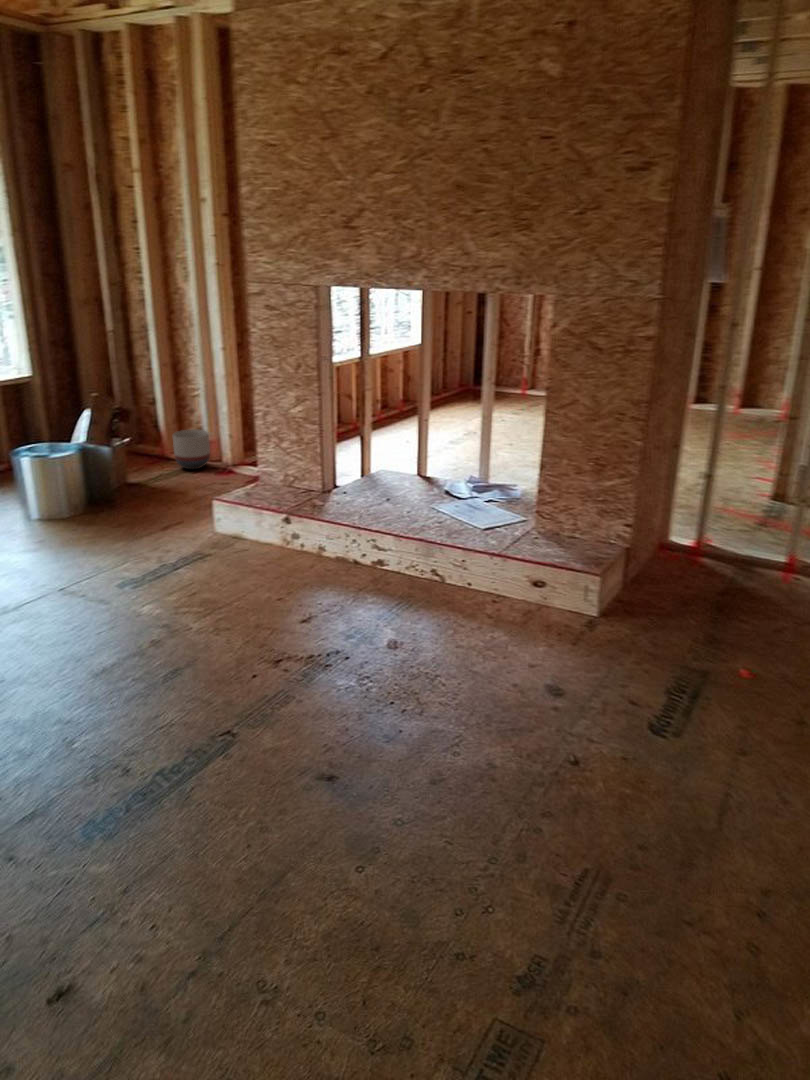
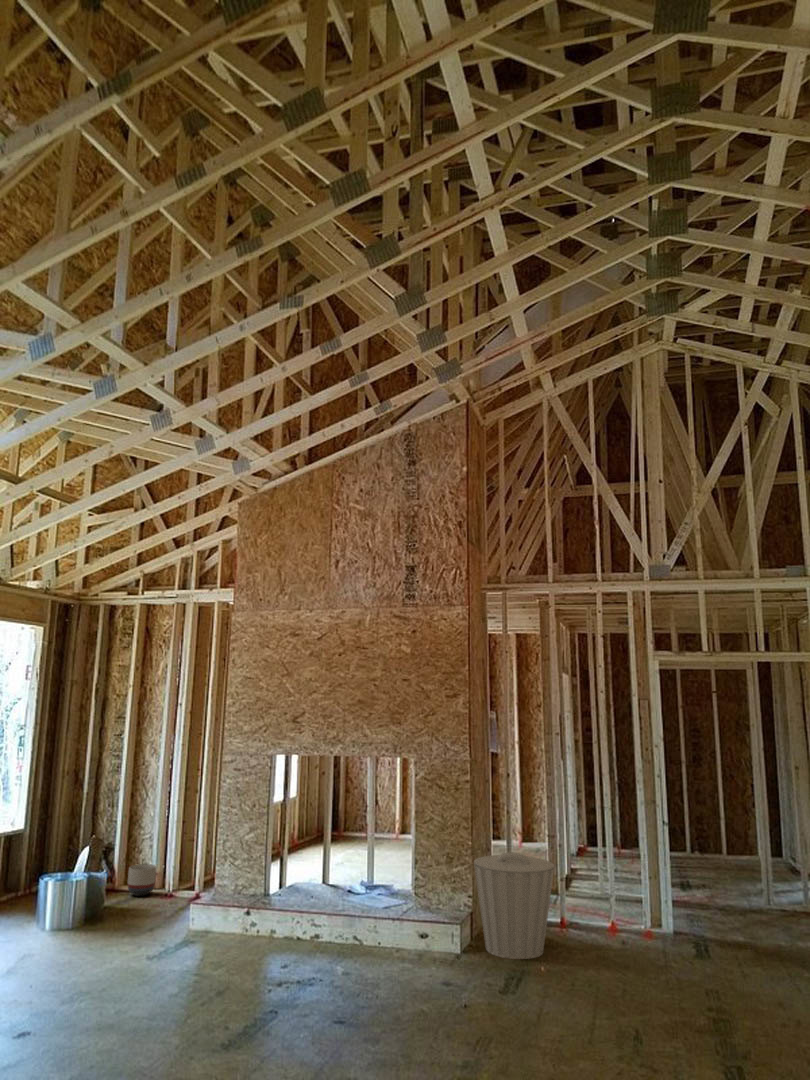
trash can: none [636,466,788,639] -> present [474,852,554,959]

